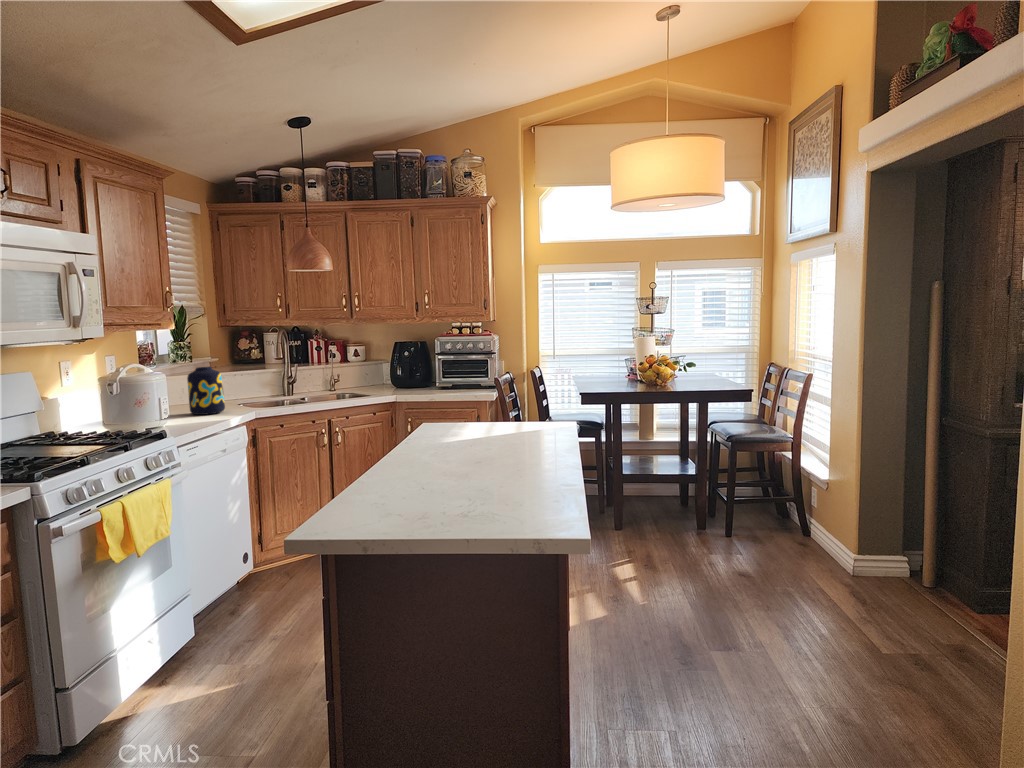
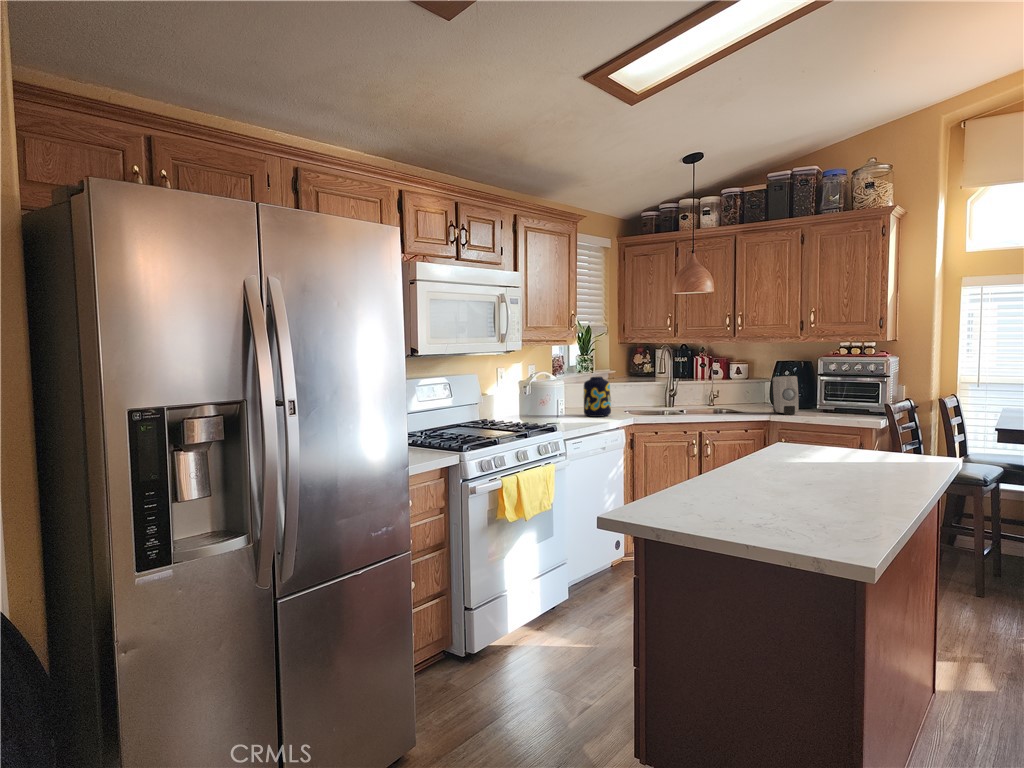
soap dispenser: none [393,356,420,395] -> present [772,376,799,415]

